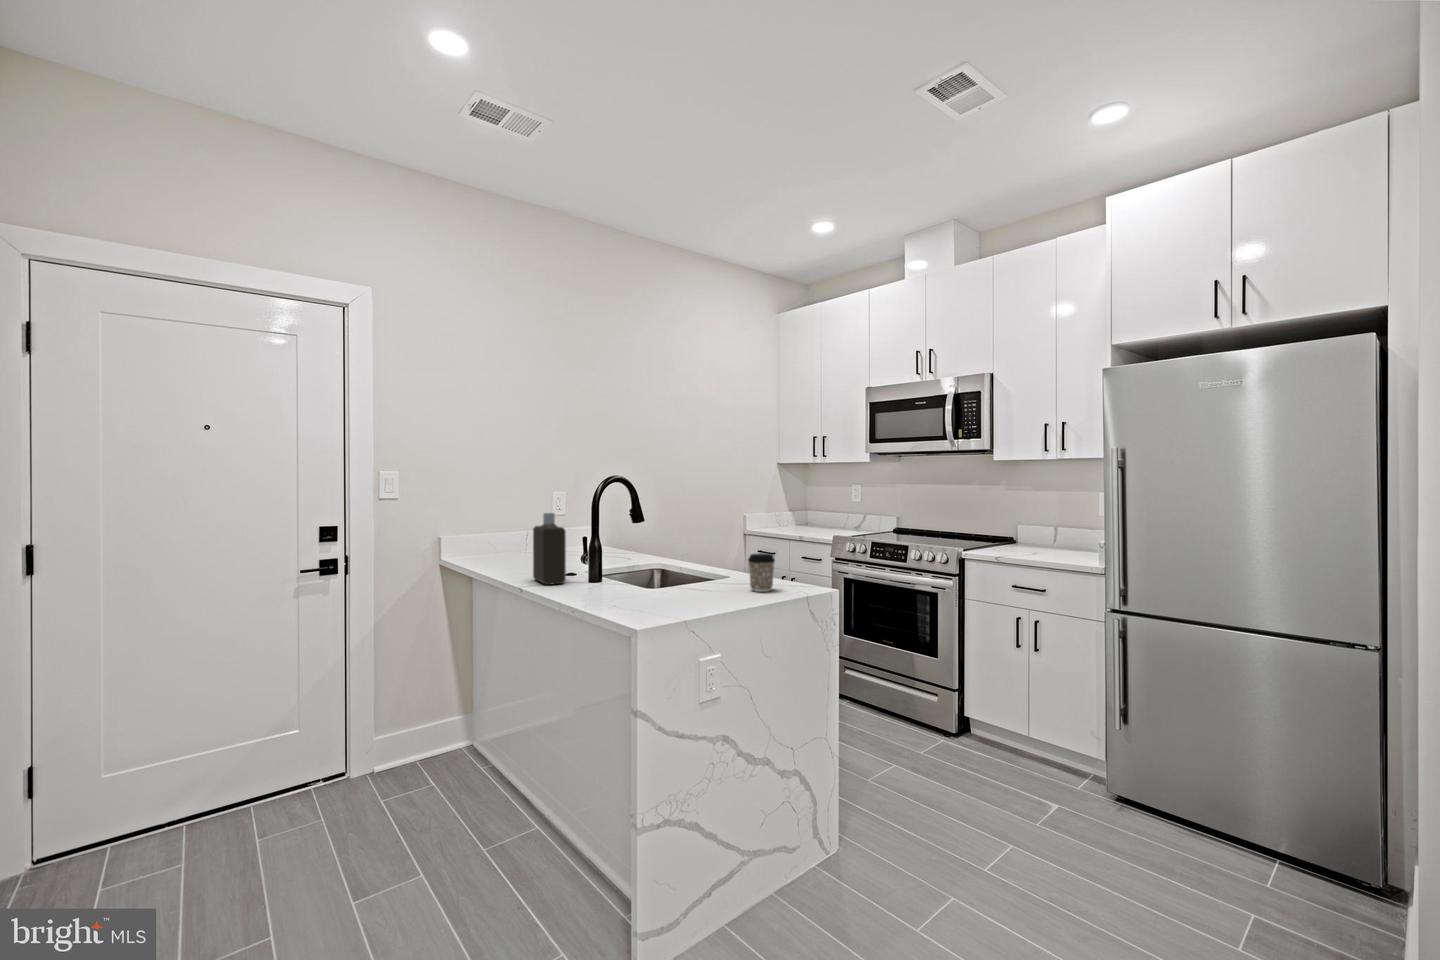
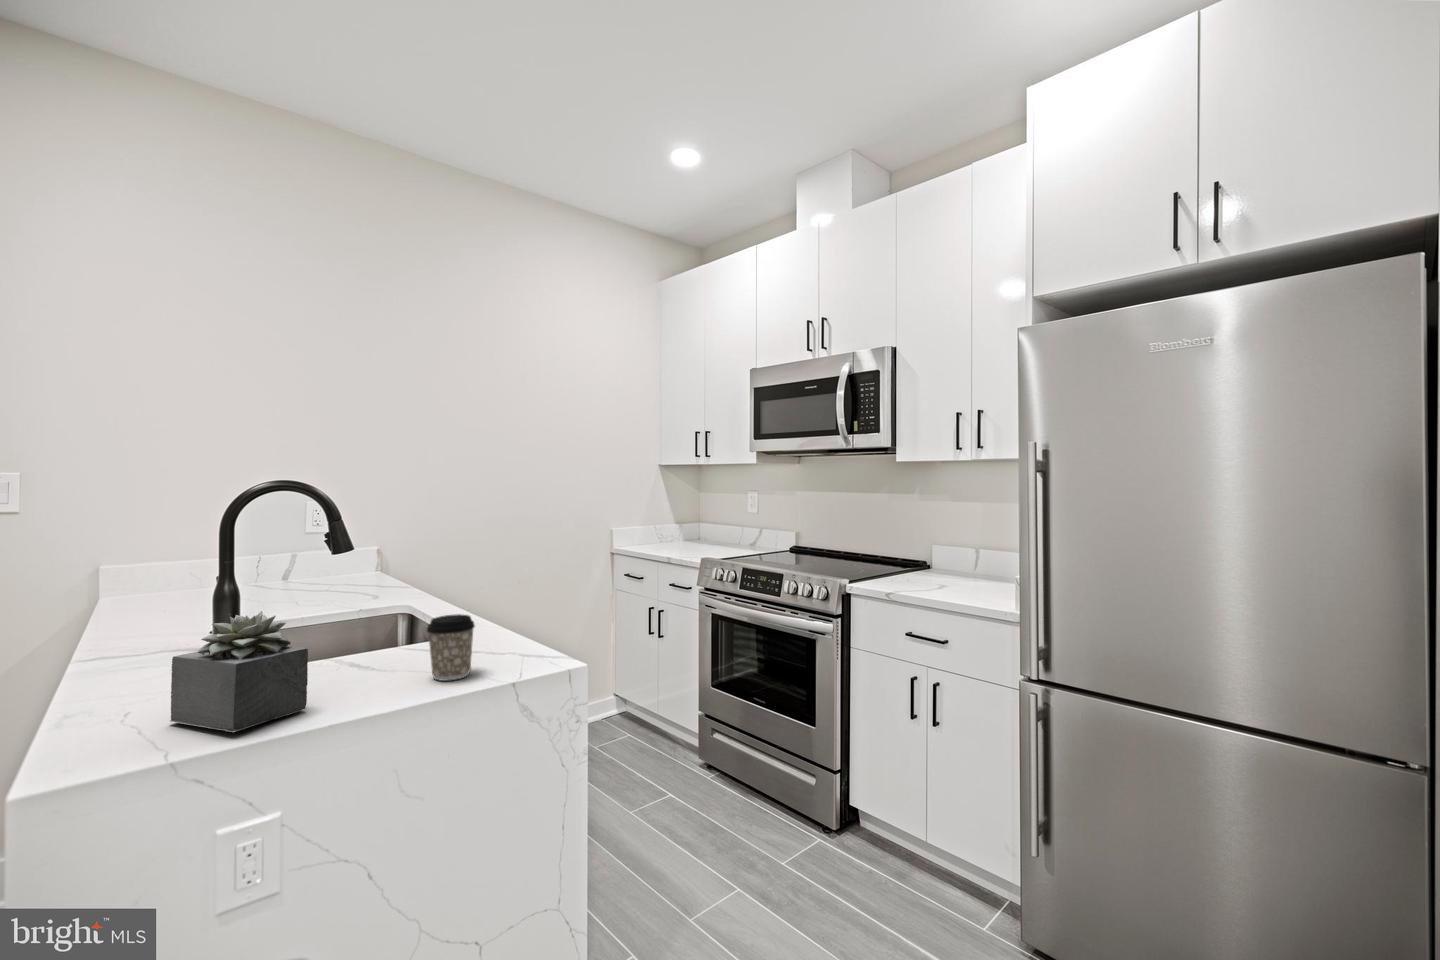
bottle: present [533,513,566,585] -> none [115,548,174,666]
succulent plant: none [642,543,708,606] -> present [170,611,308,732]

